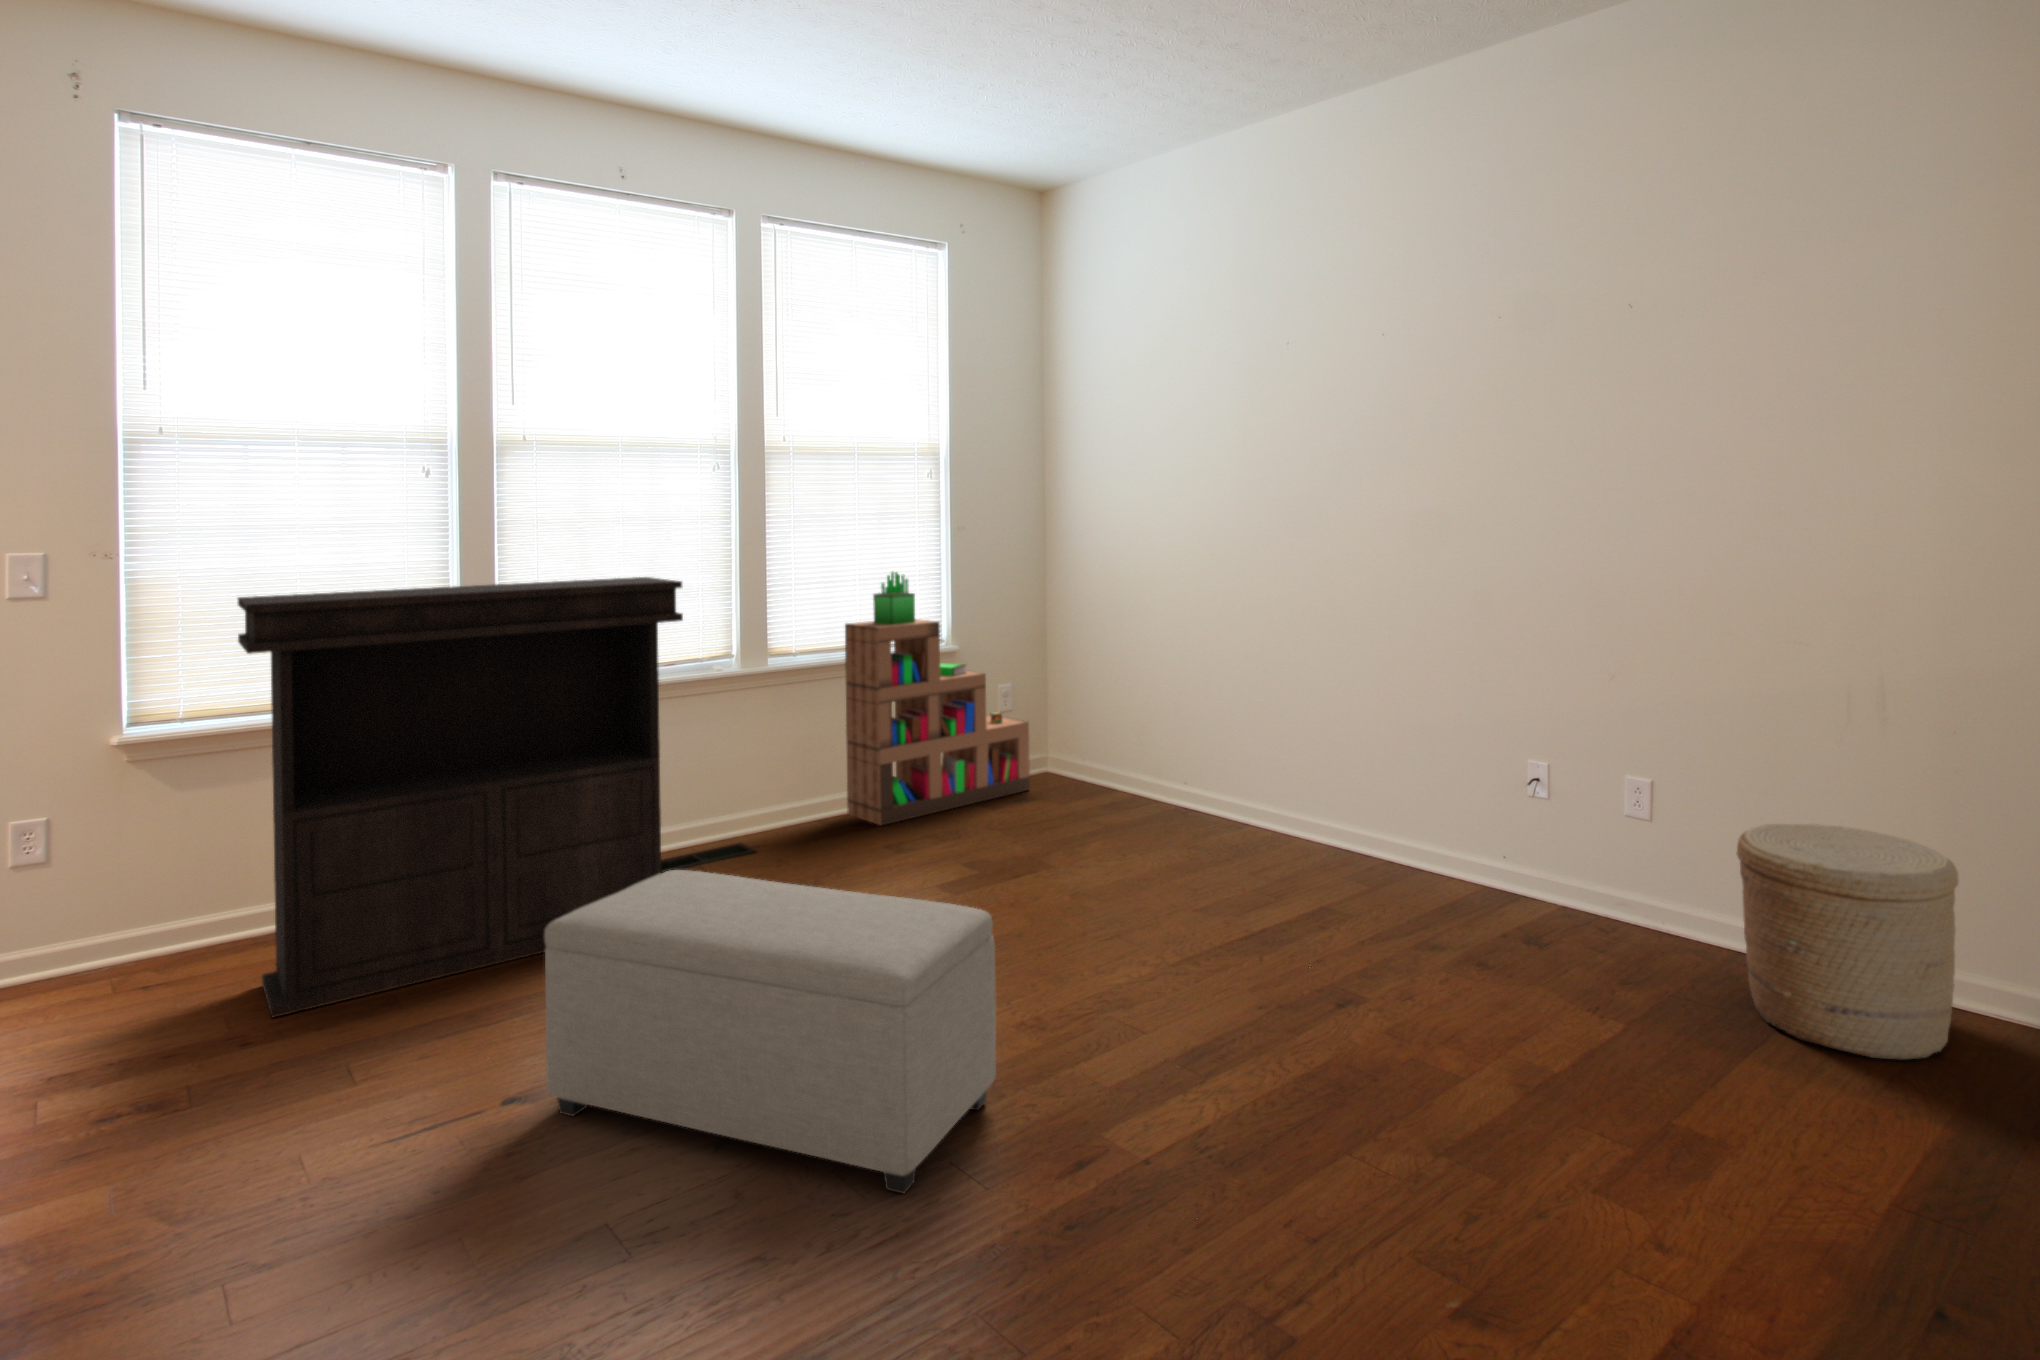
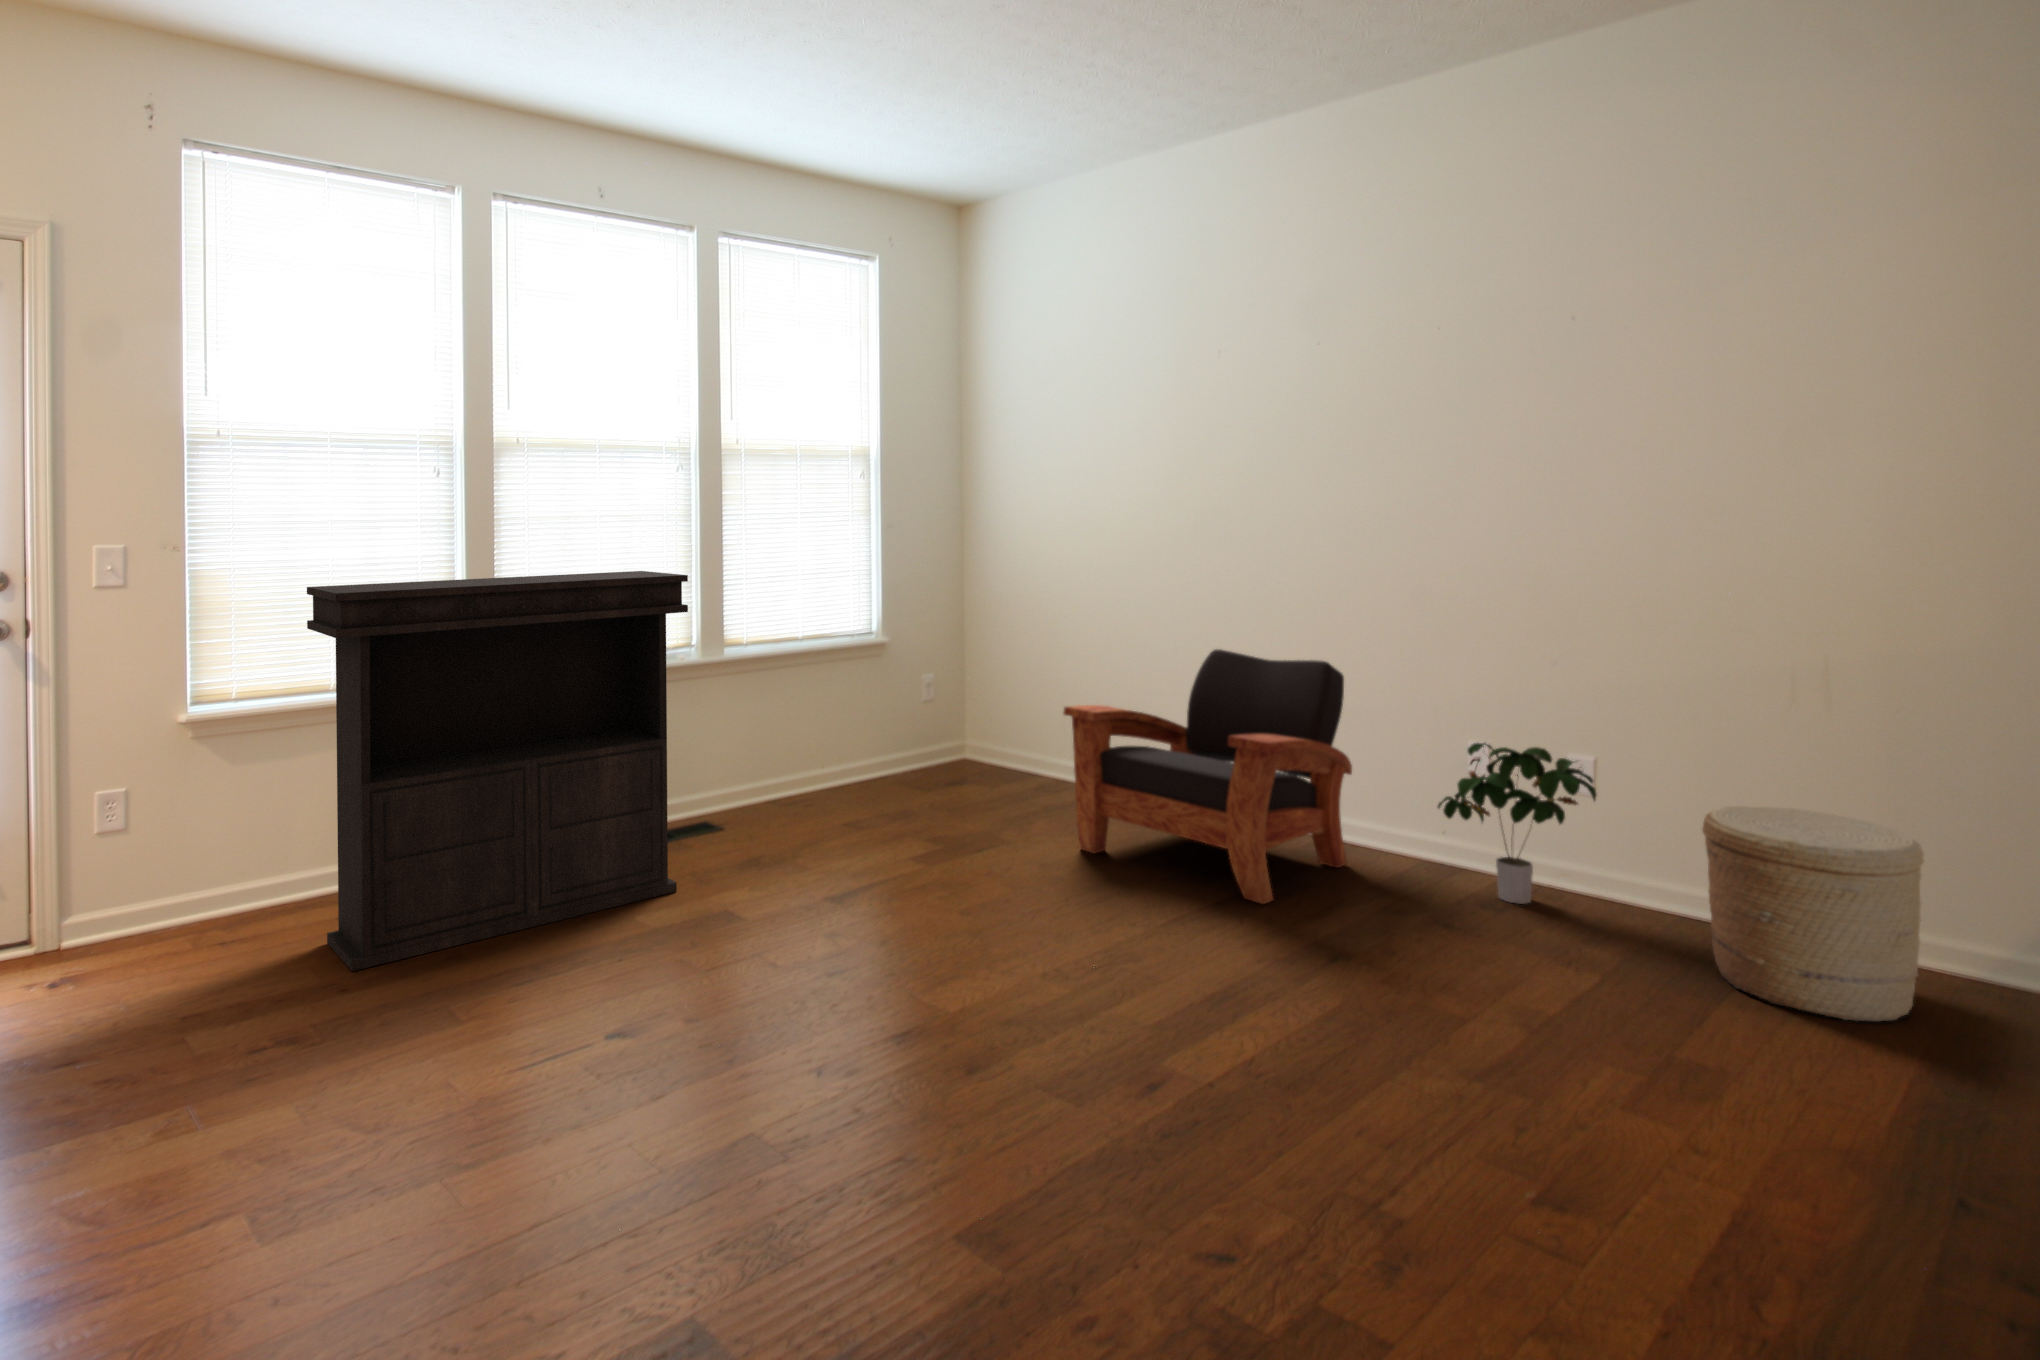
bookshelf: present [845,572,1030,825] -> none [793,568,957,807]
armchair: none [1107,656,1408,930] -> present [1064,649,1352,904]
potted plant: none [1490,754,1645,928] -> present [1438,743,1596,904]
ottoman: present [544,870,996,1194] -> none [646,838,1050,1124]

